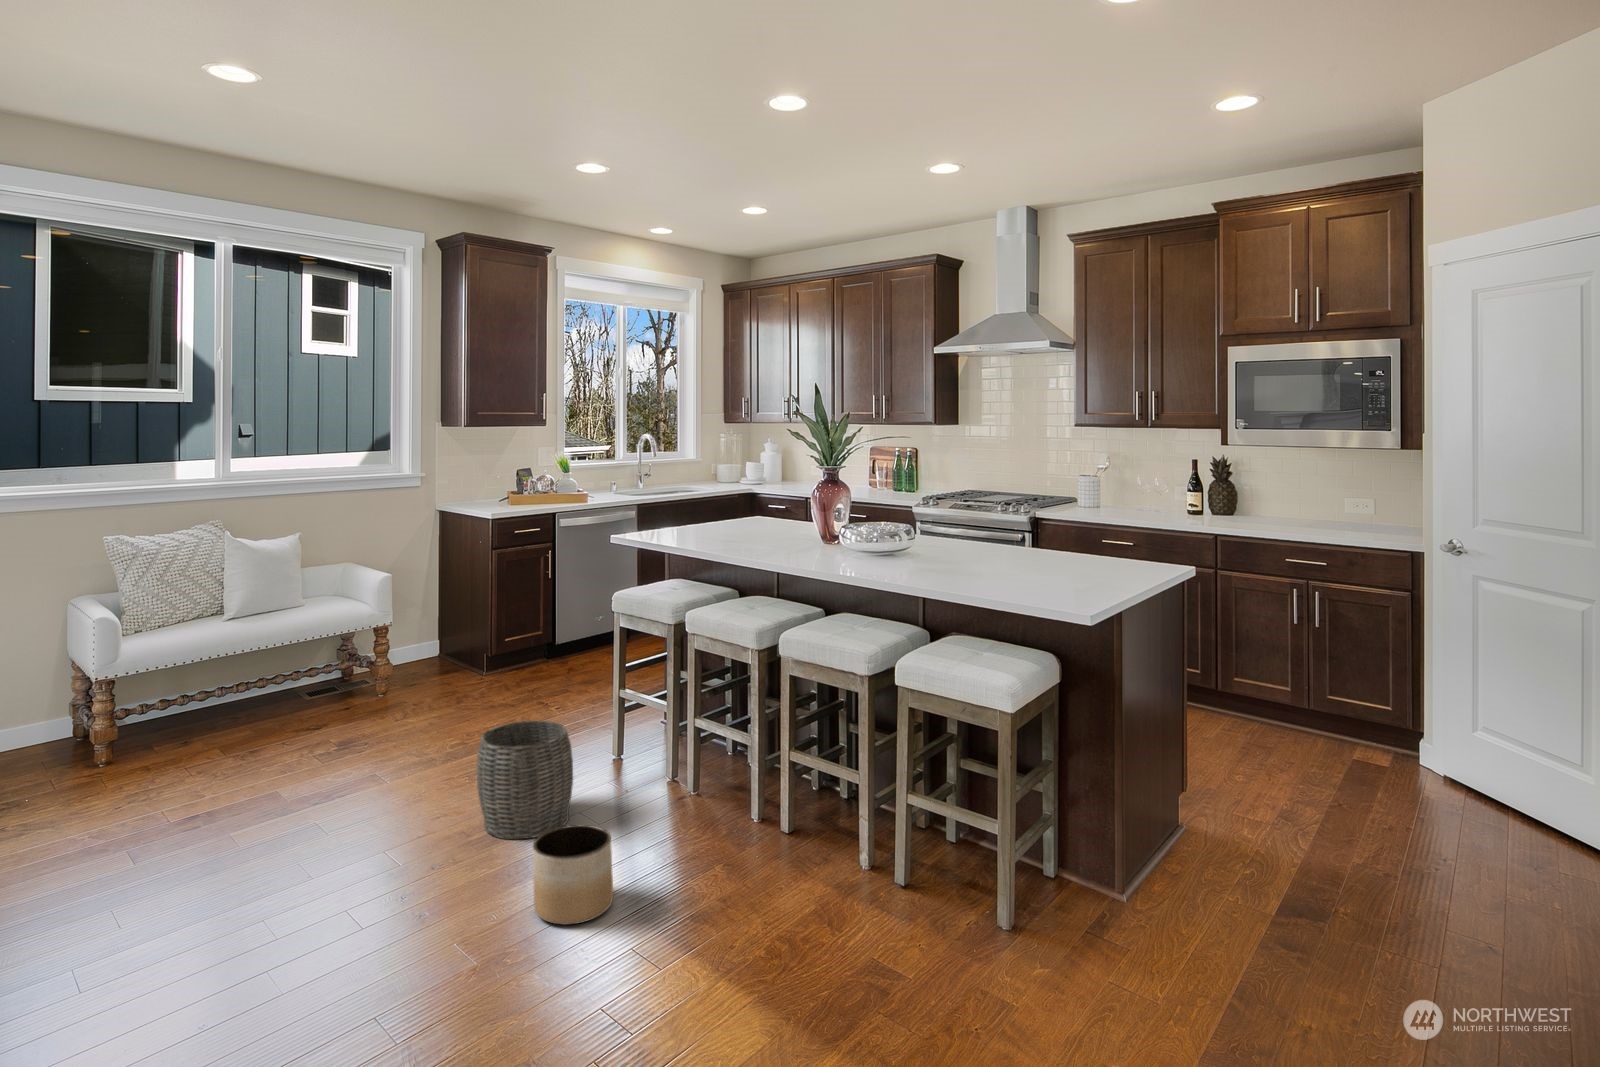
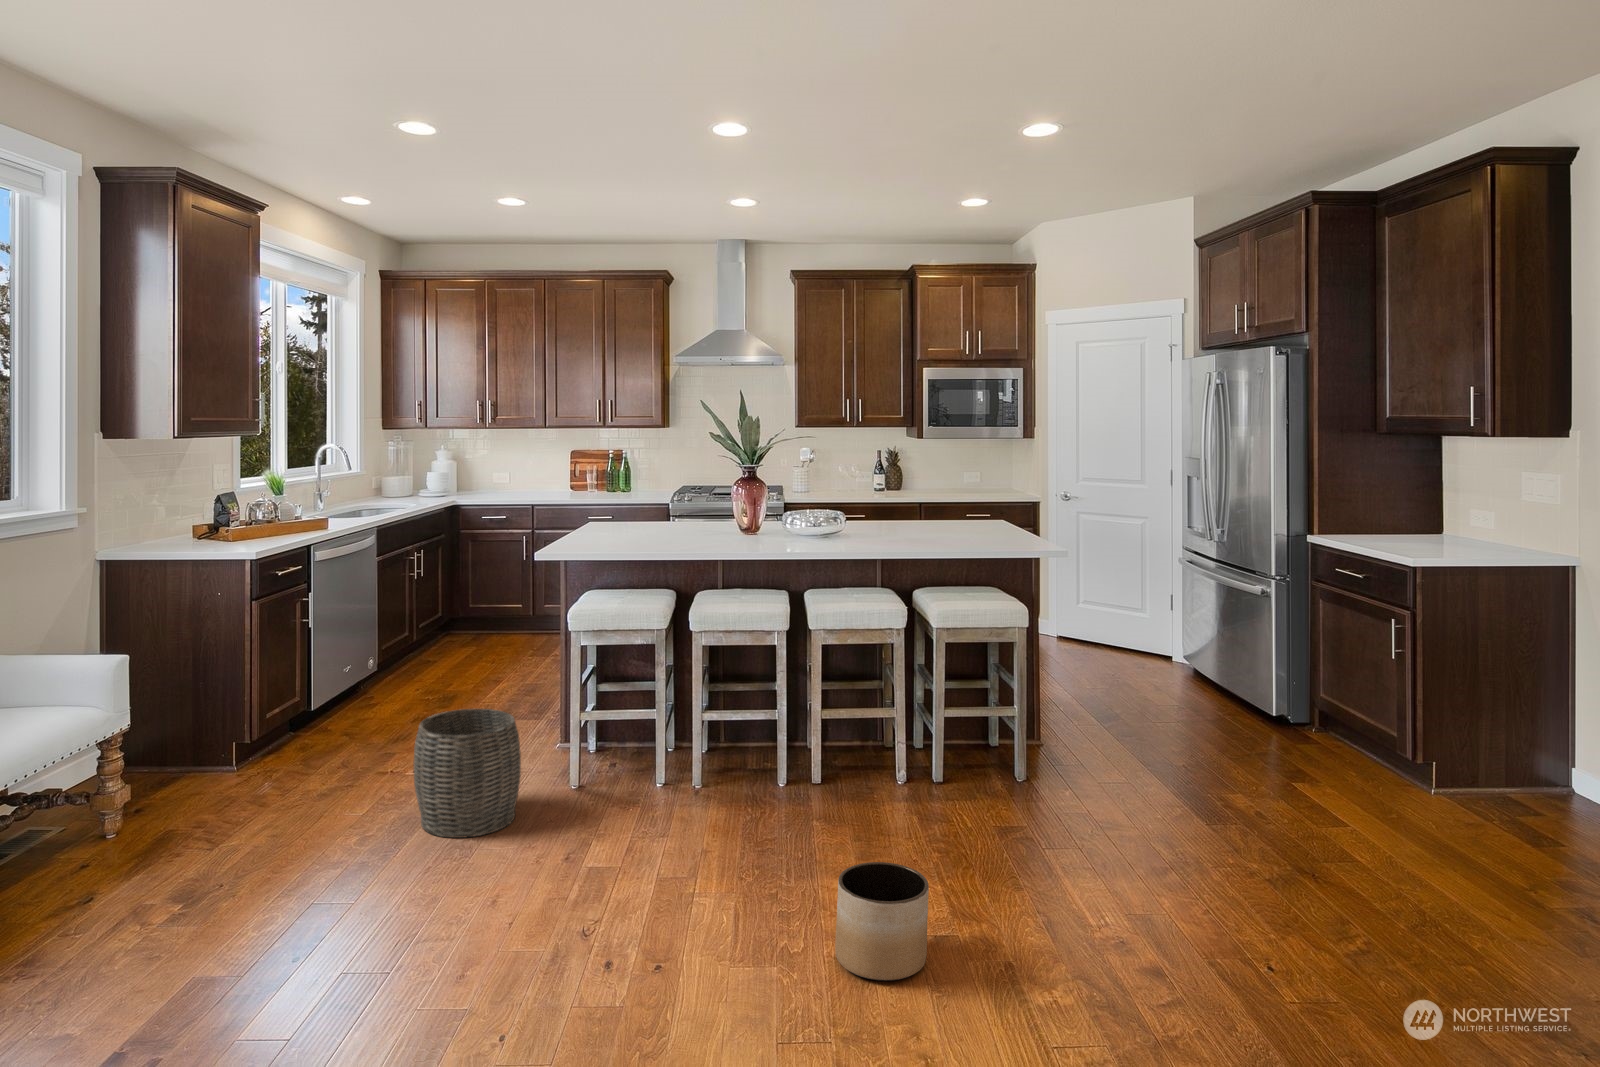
planter: present [533,825,613,925] -> present [835,862,929,981]

